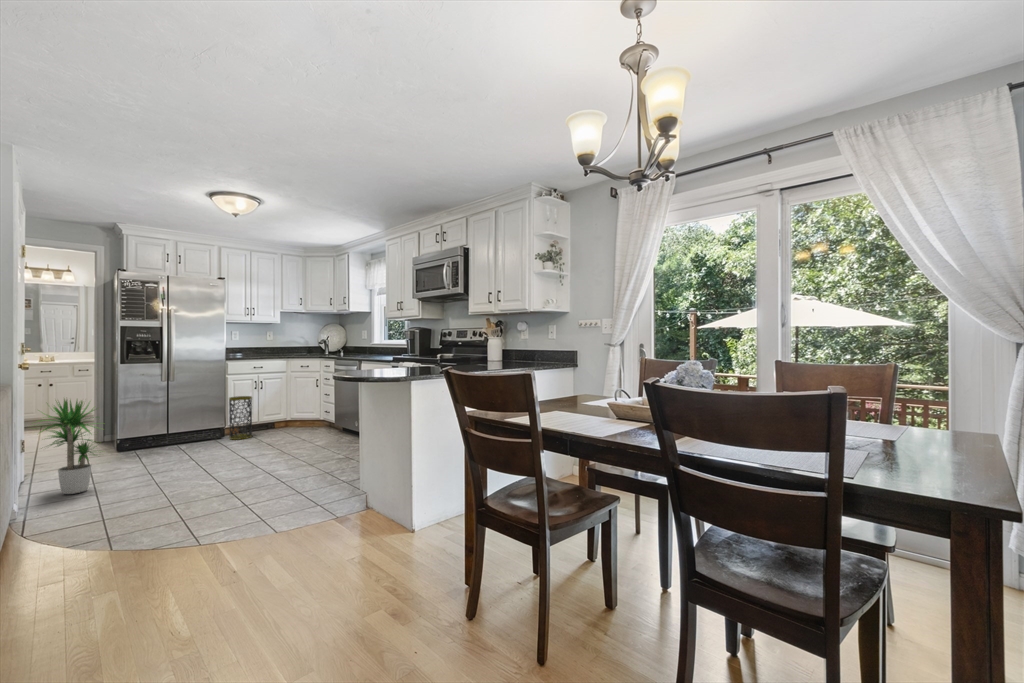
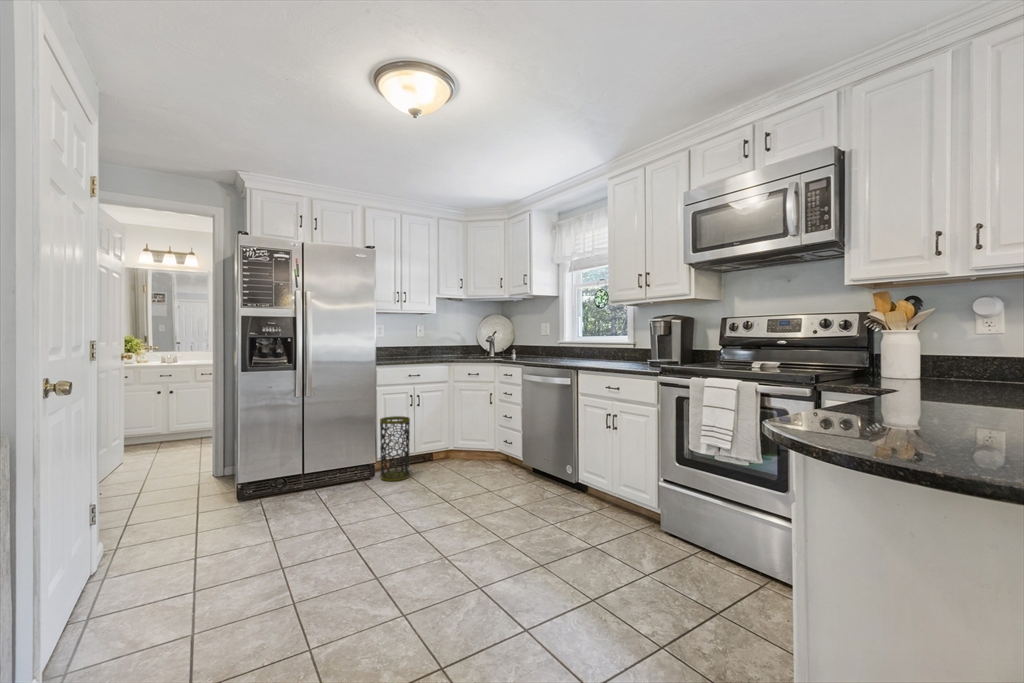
potted plant: present [41,399,96,494] -> none [78,435,219,617]

